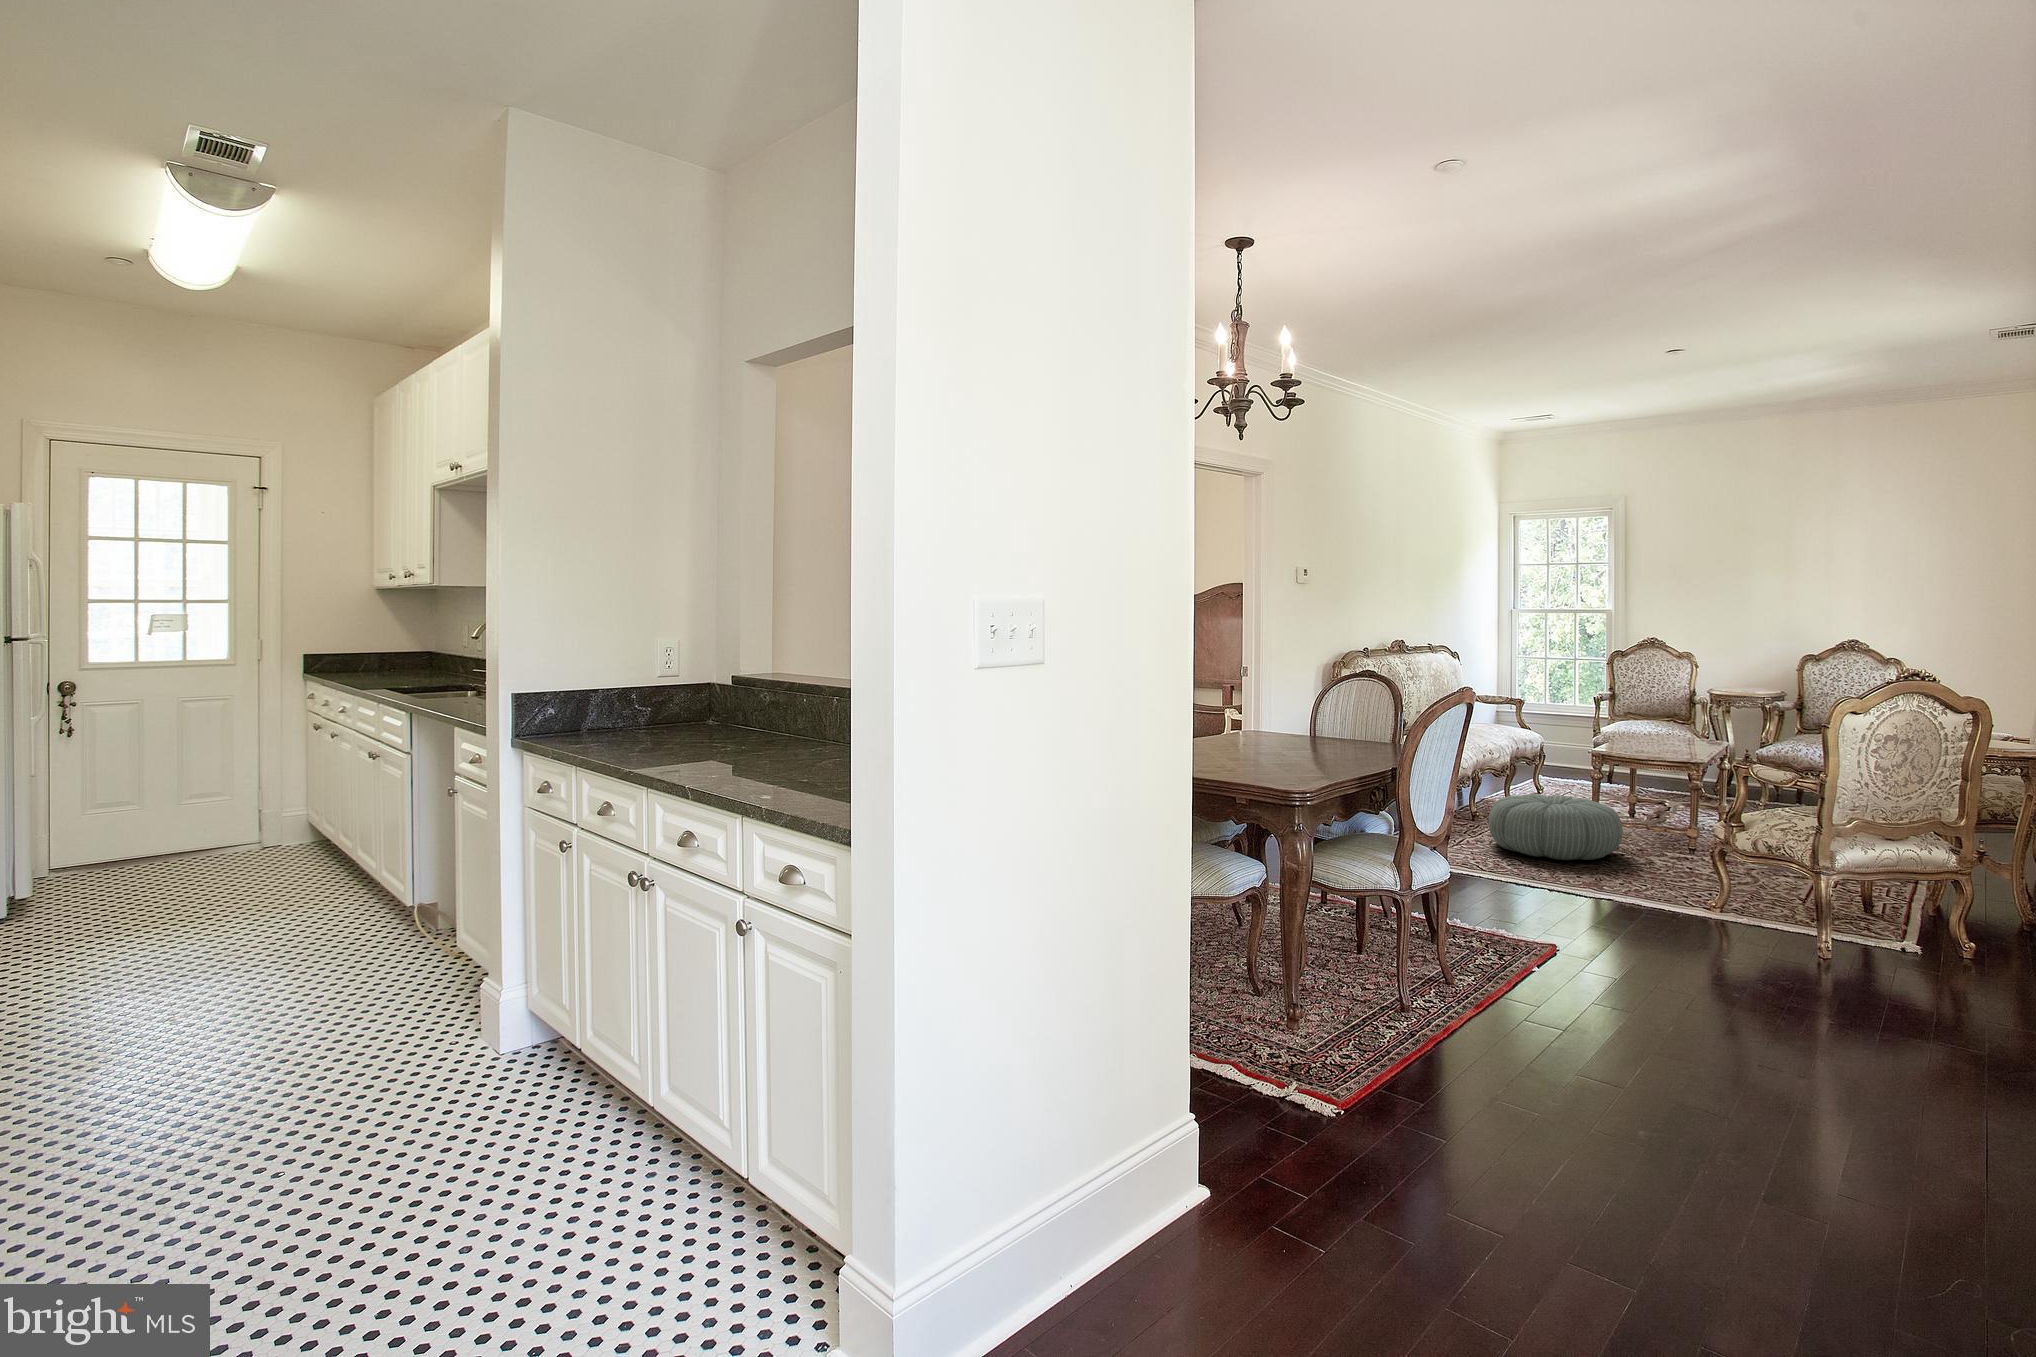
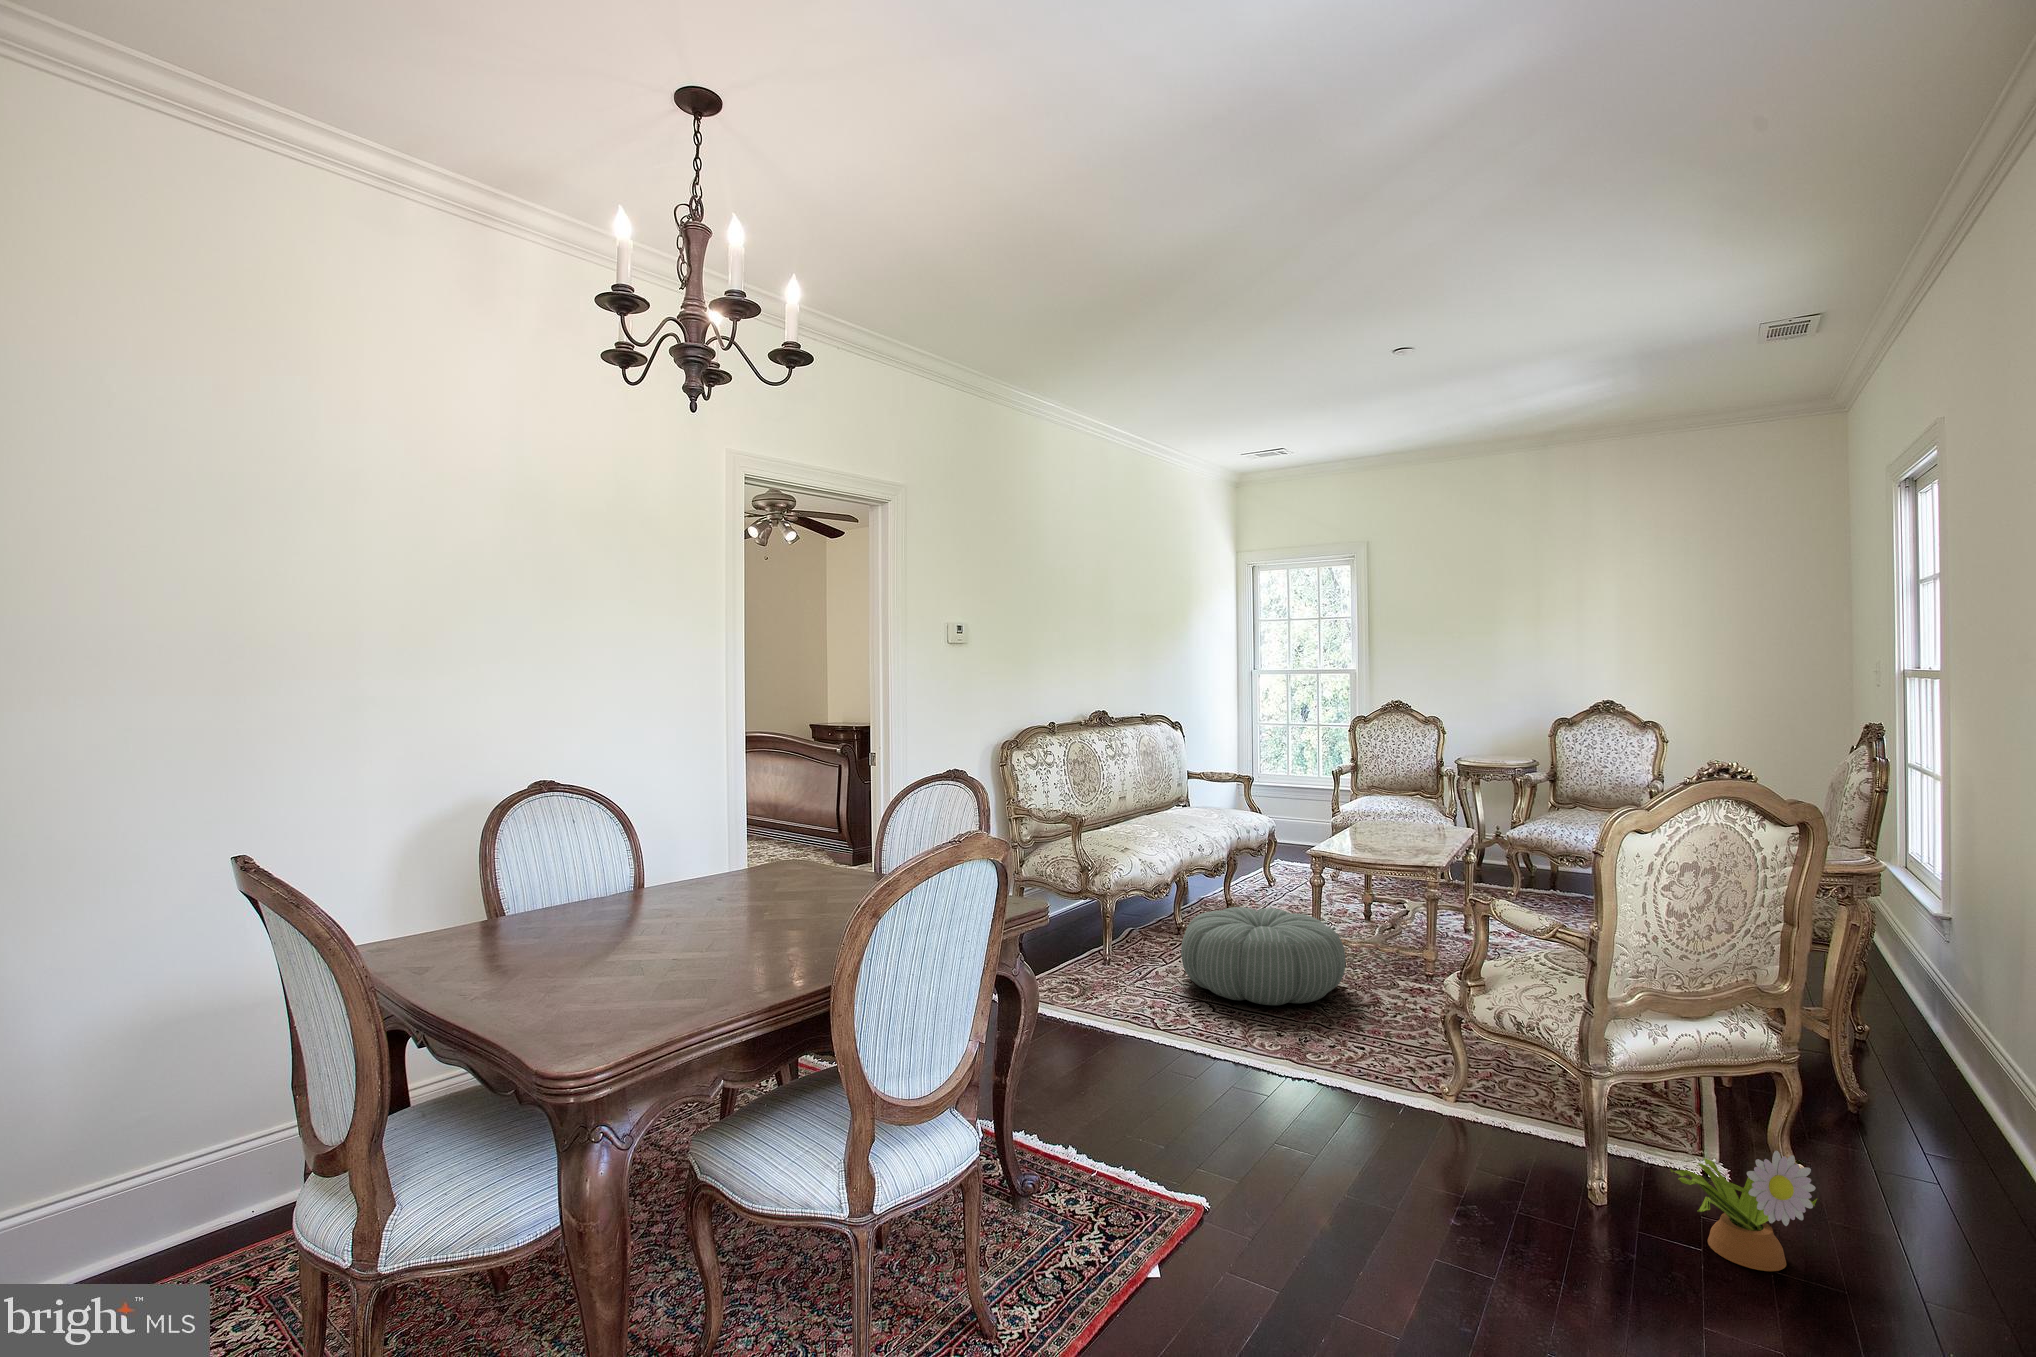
decorative plant: none [1870,906,1969,979] -> present [1670,1151,1817,1271]

